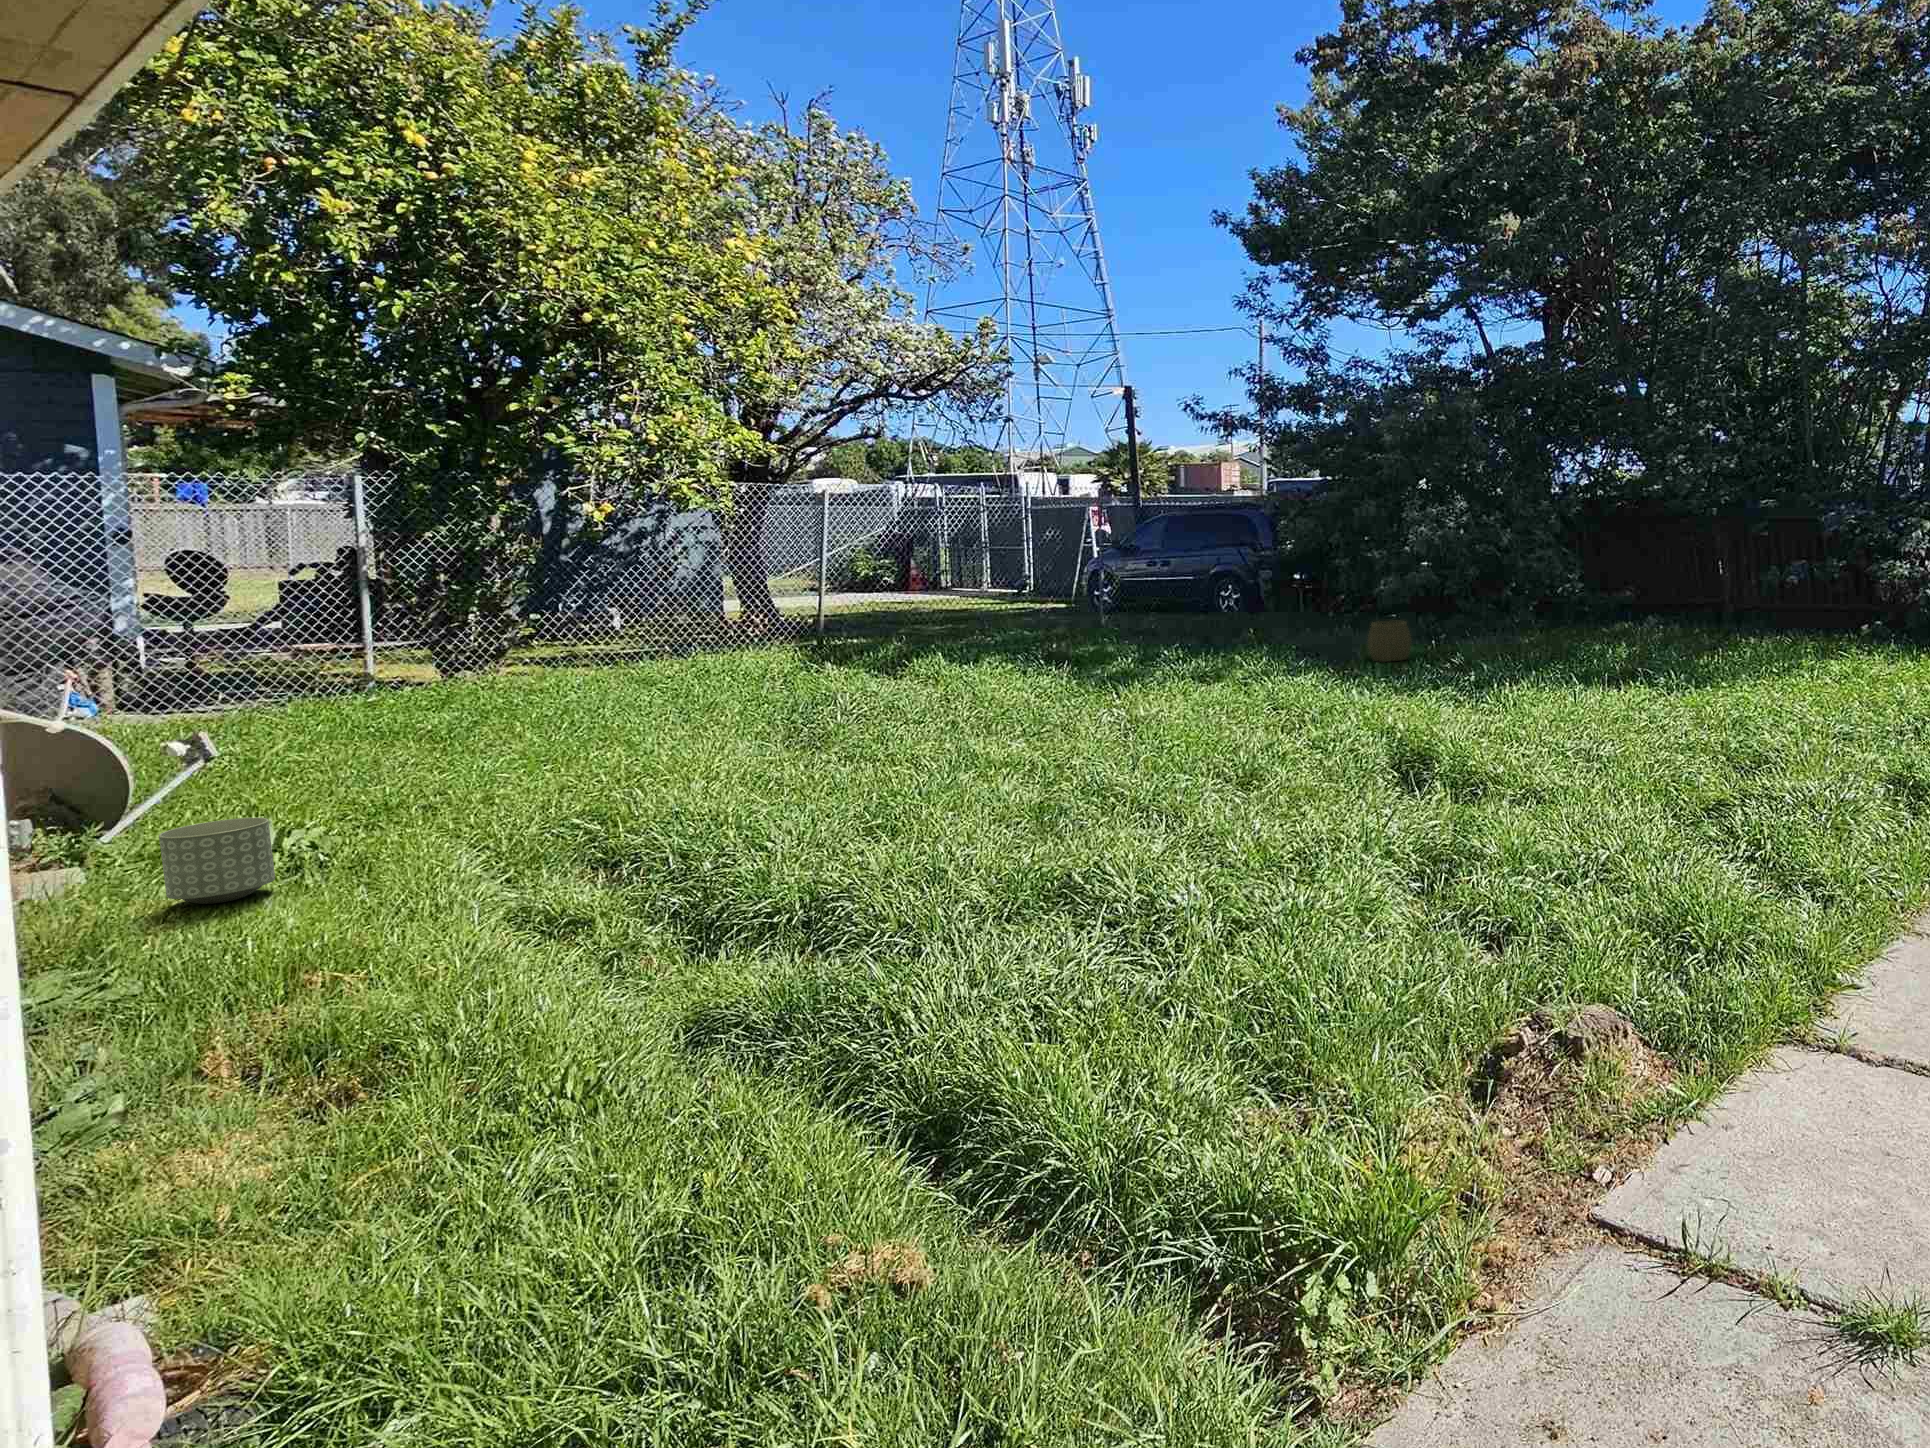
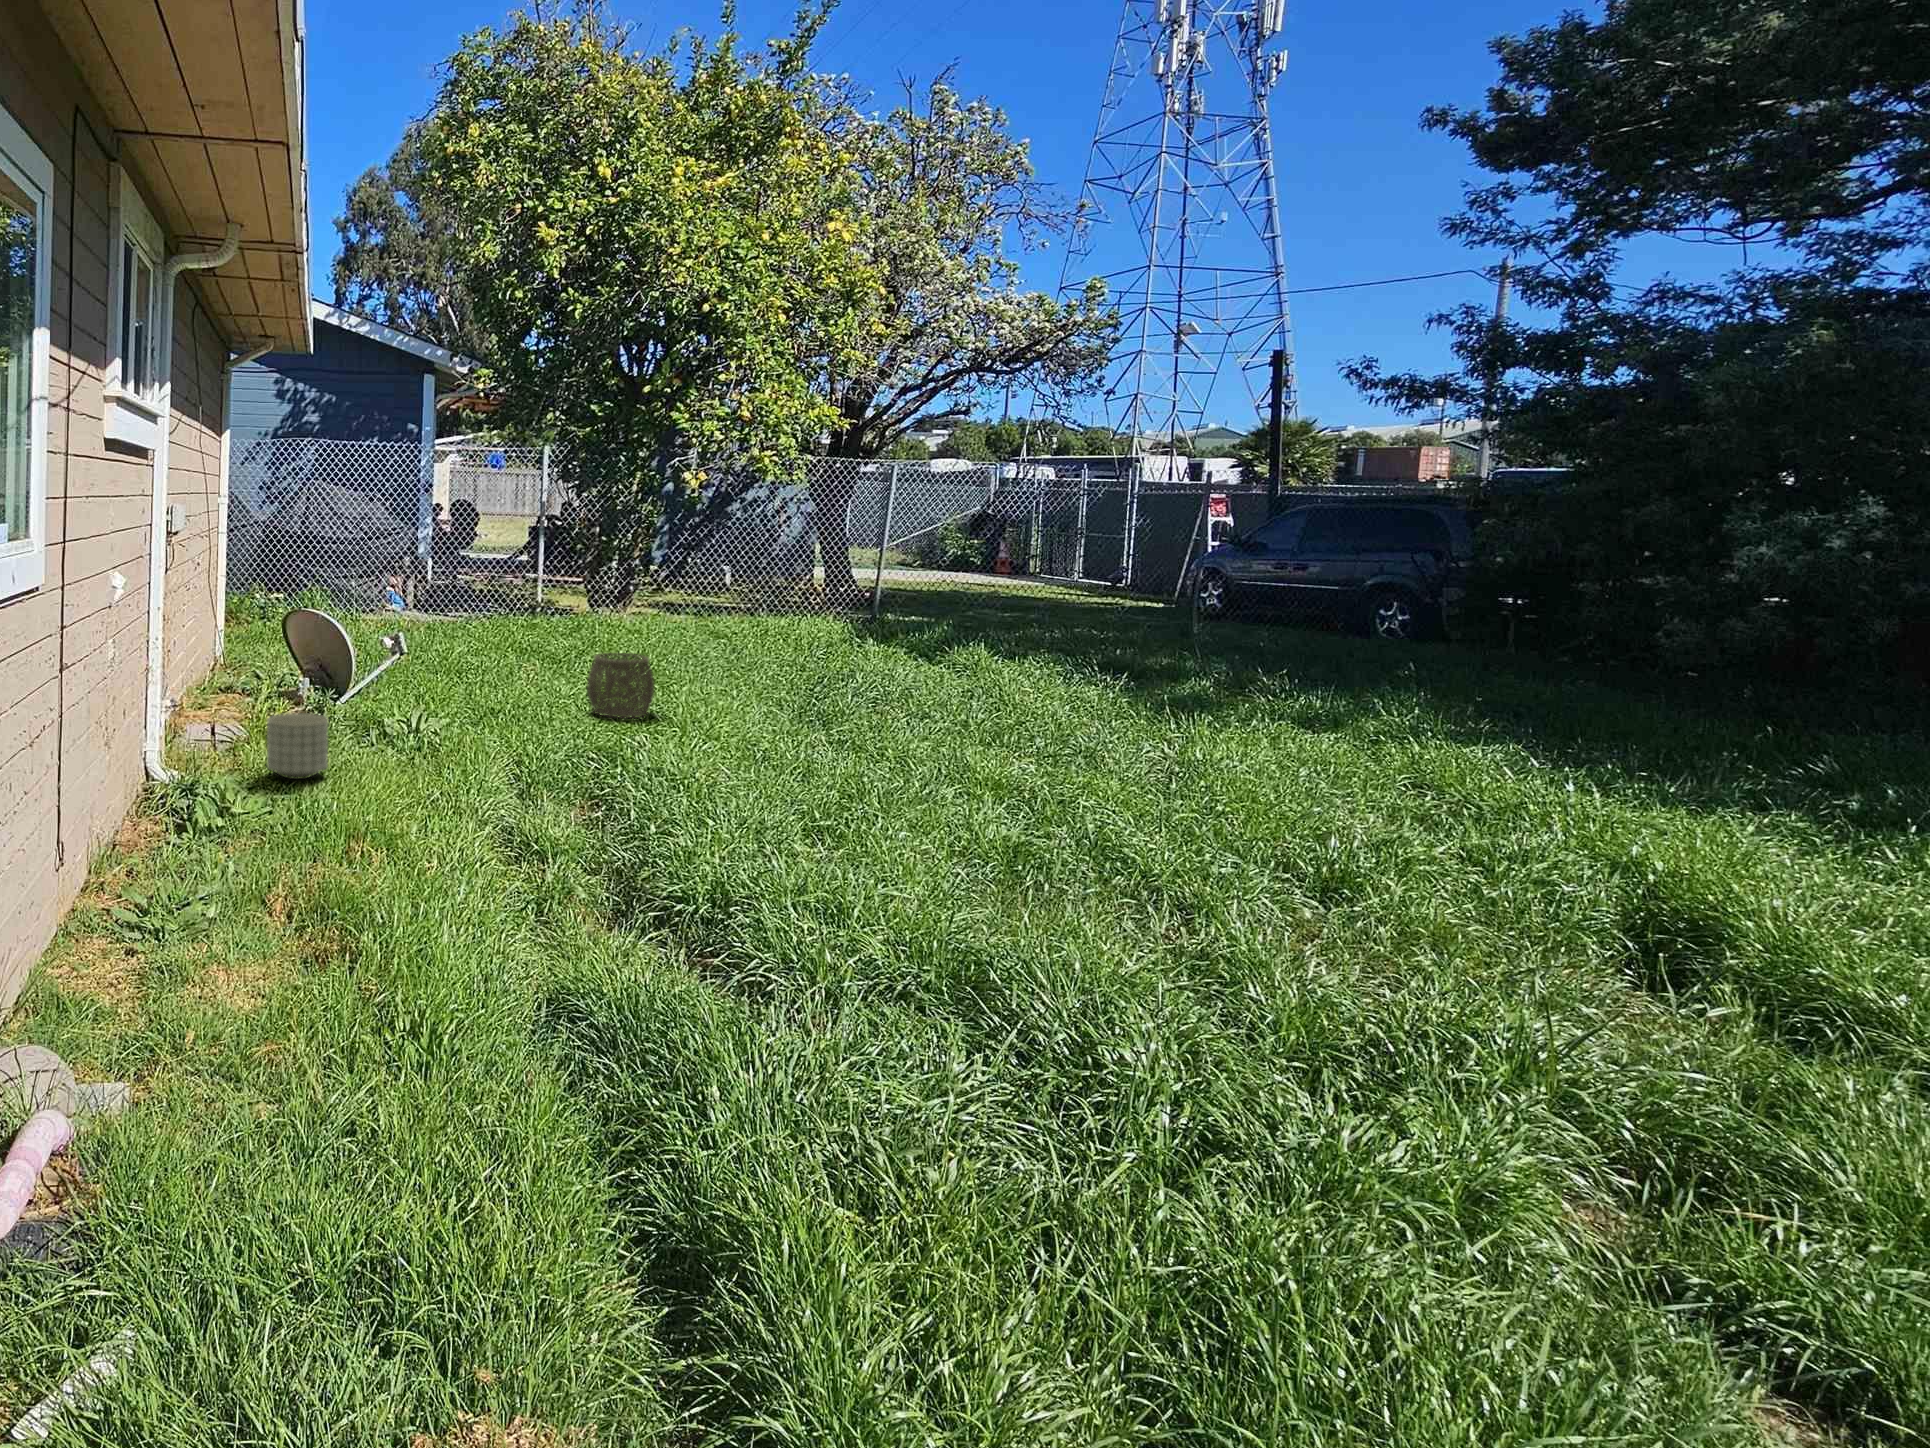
woven basket: present [1368,621,1411,662] -> present [587,653,655,718]

